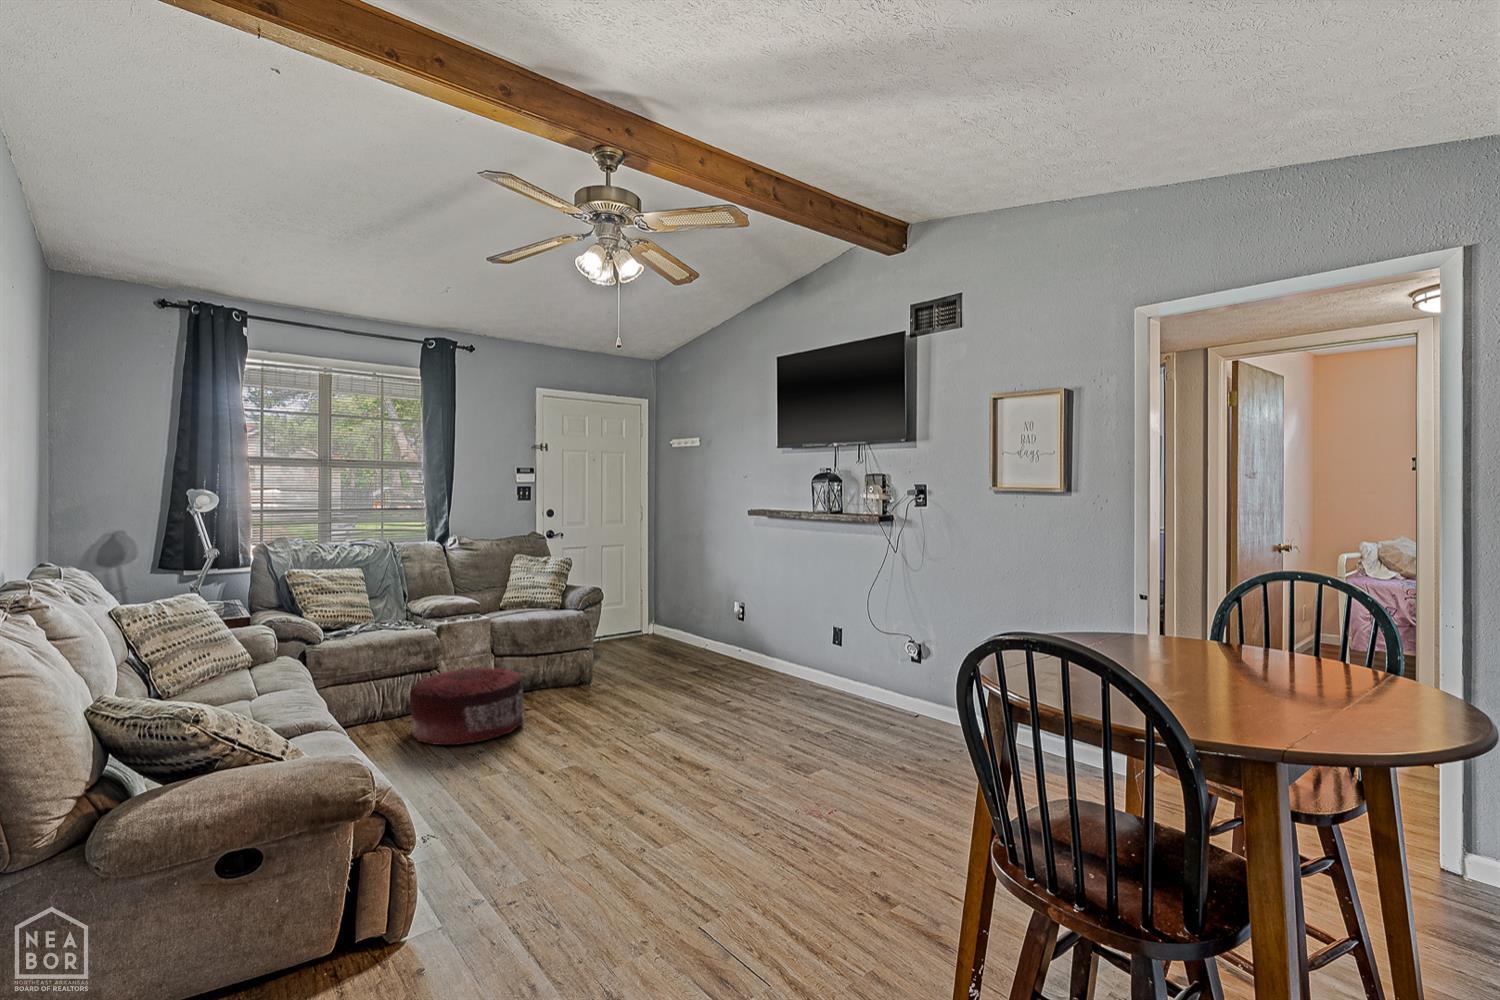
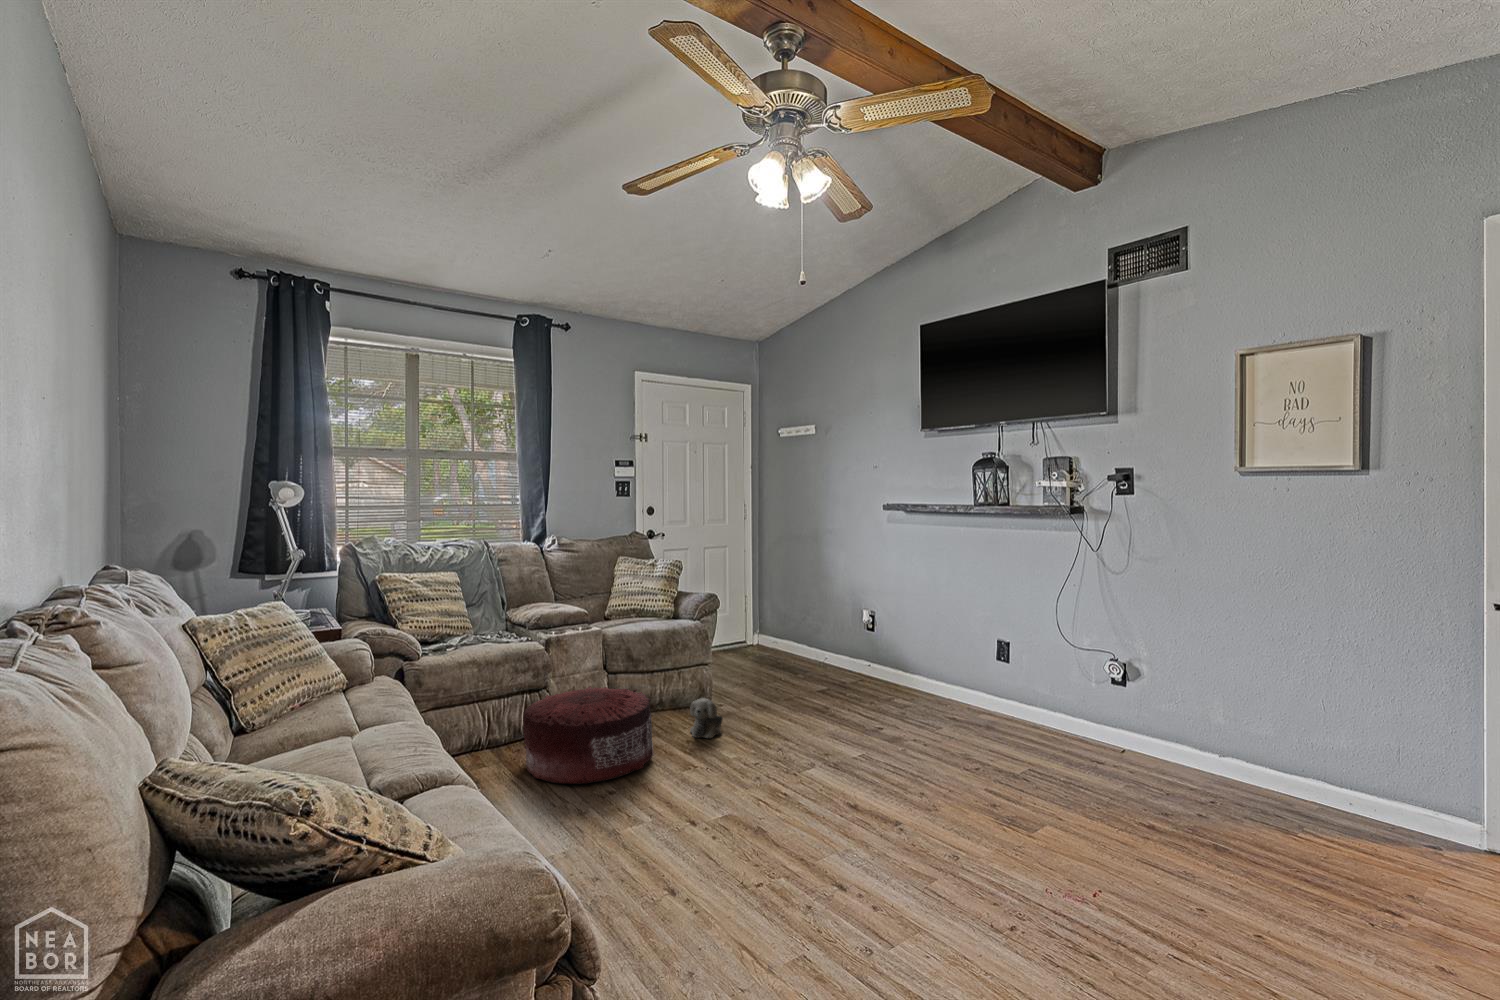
plush toy: none [562,677,591,710] -> present [690,698,723,738]

